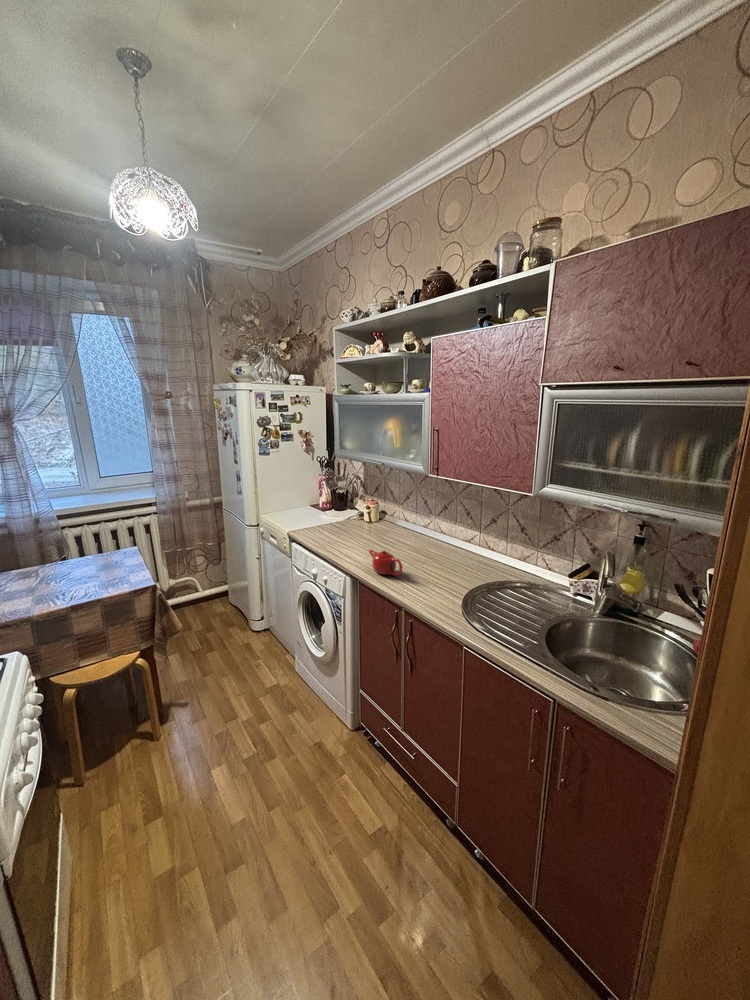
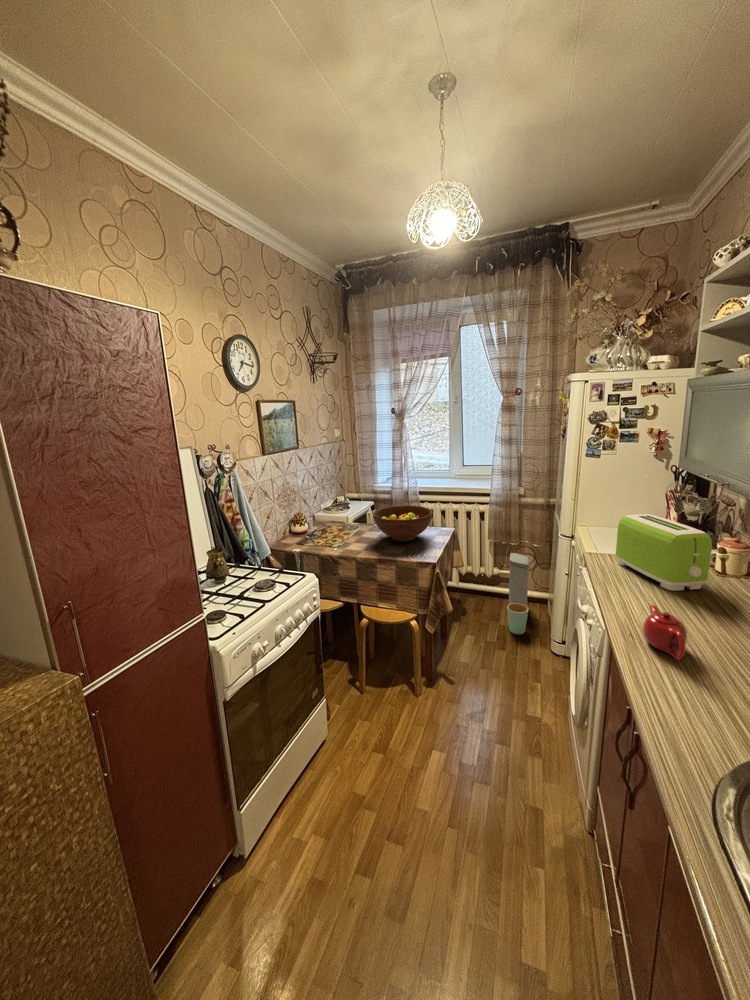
toaster: none [311,494,371,541] -> present [616,514,712,591]
fruit bowl: none [28,531,120,579] -> present [373,505,432,541]
trash can: none [187,557,224,633] -> present [507,553,529,634]

